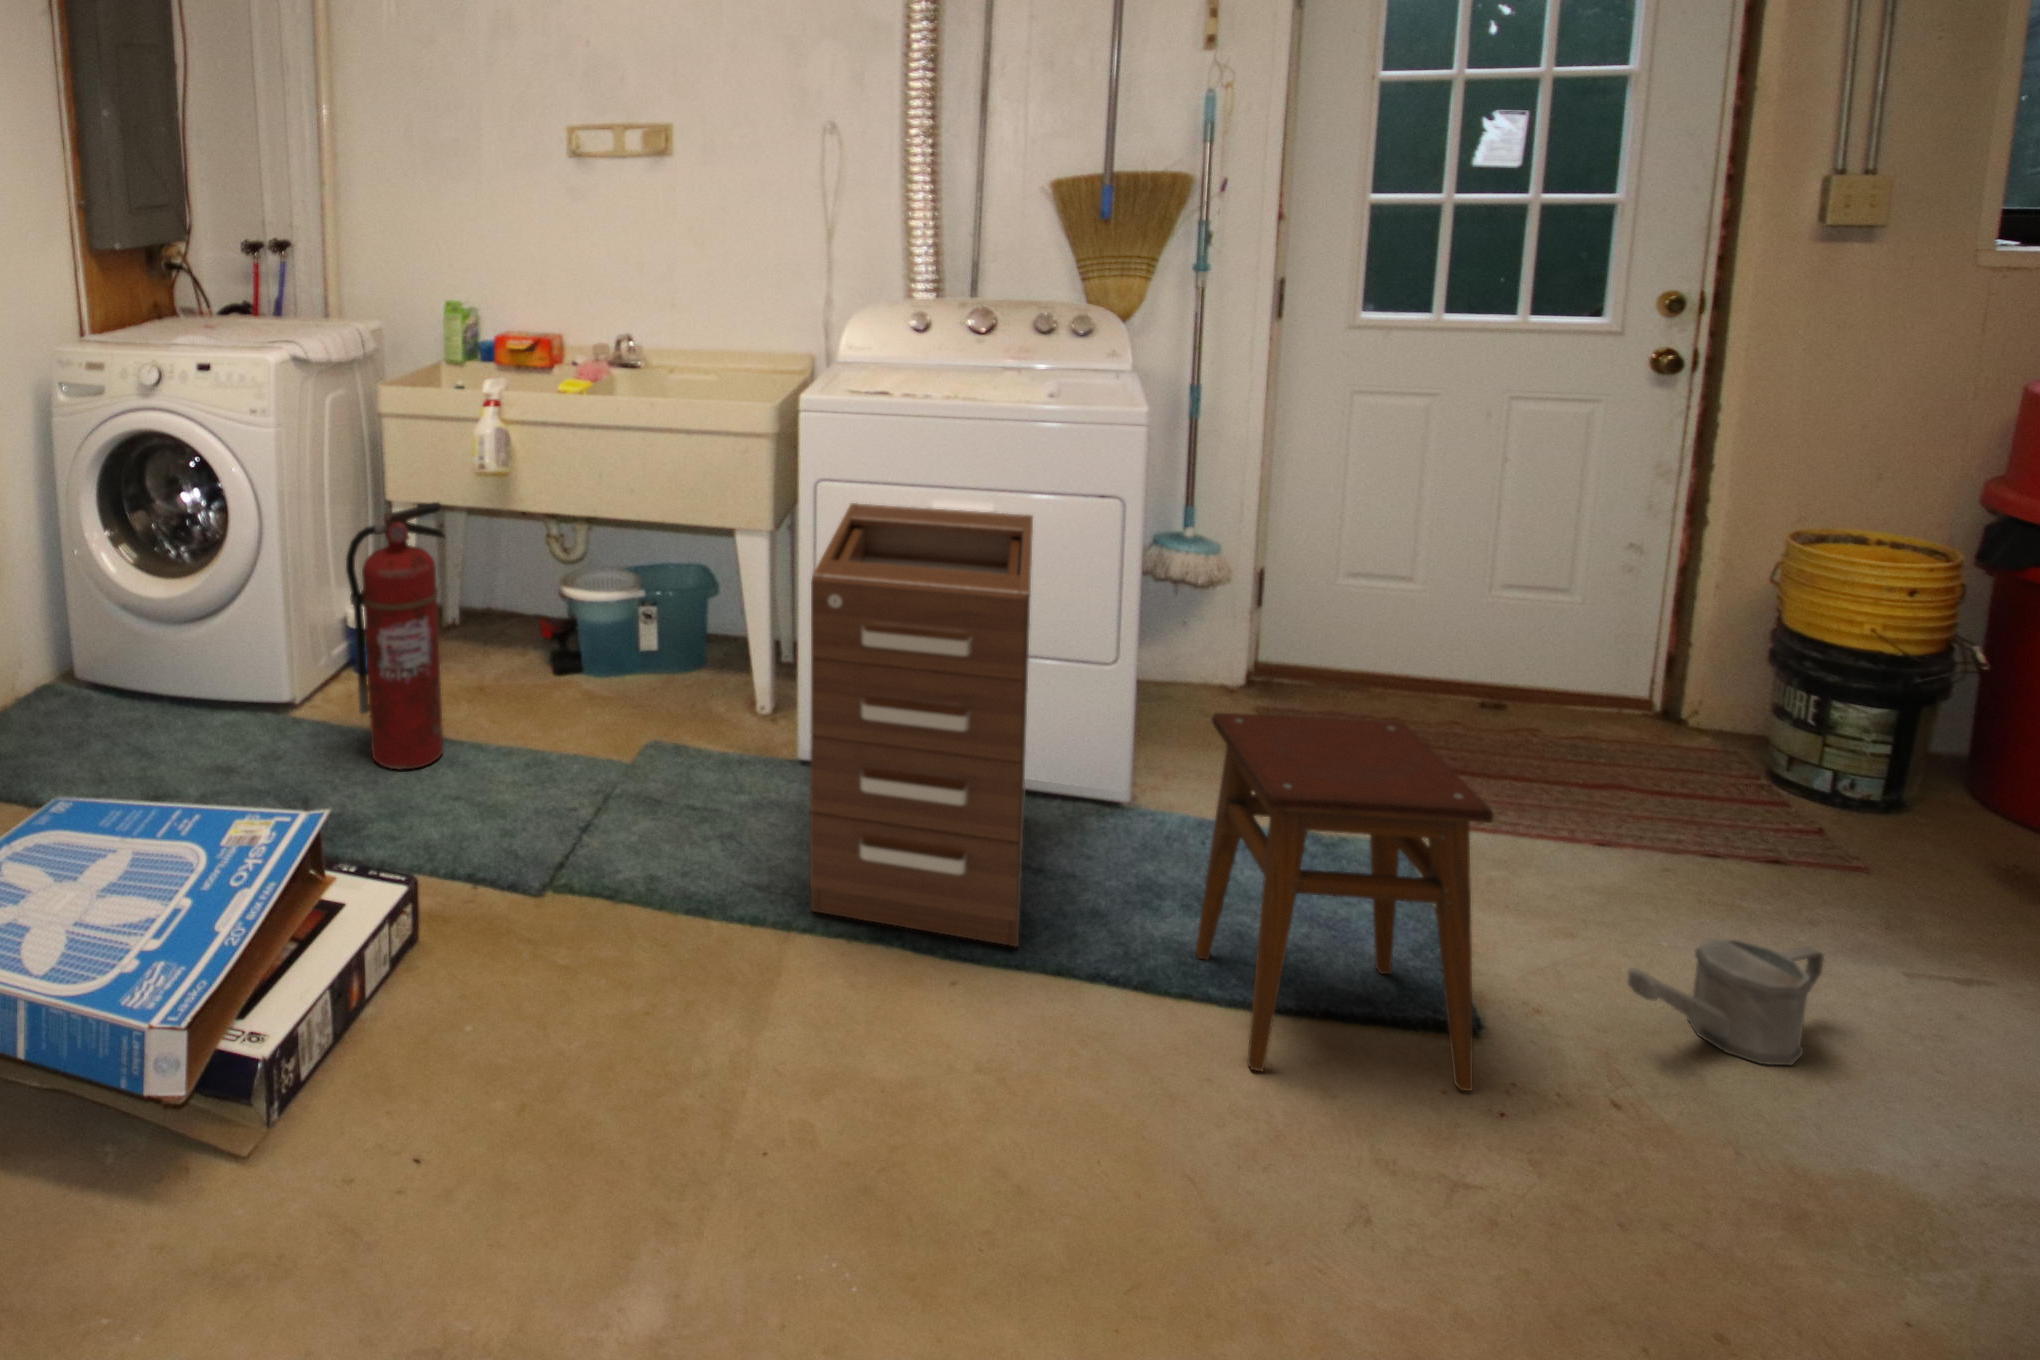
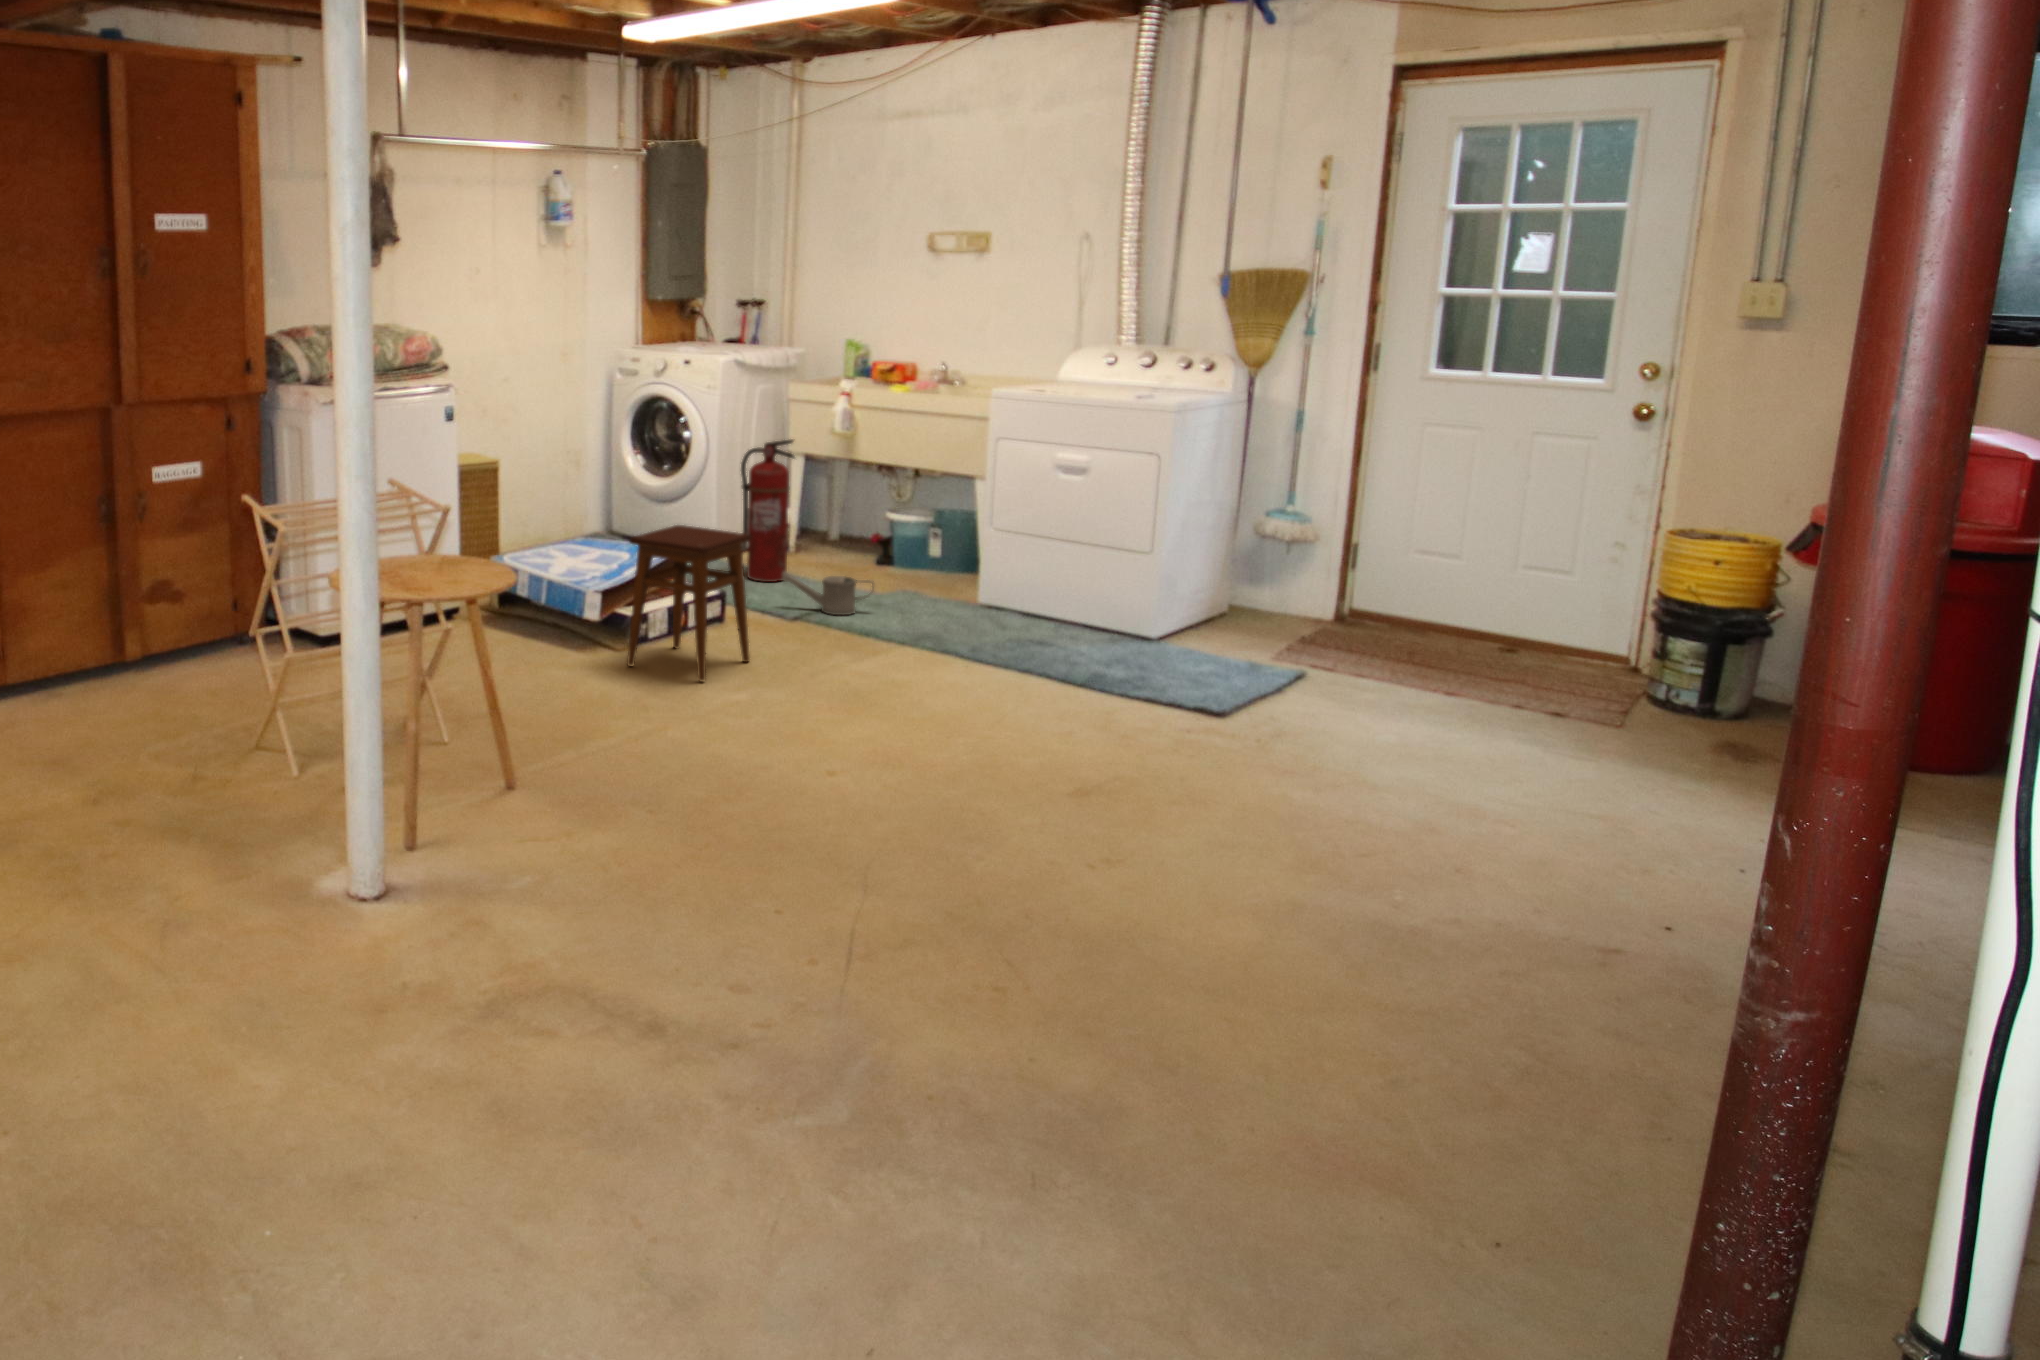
filing cabinet: present [810,503,1033,946] -> none [921,449,1096,662]
stool: present [1196,713,1493,1091] -> present [627,525,750,681]
watering can: present [1628,938,1824,1065] -> present [782,571,874,615]

